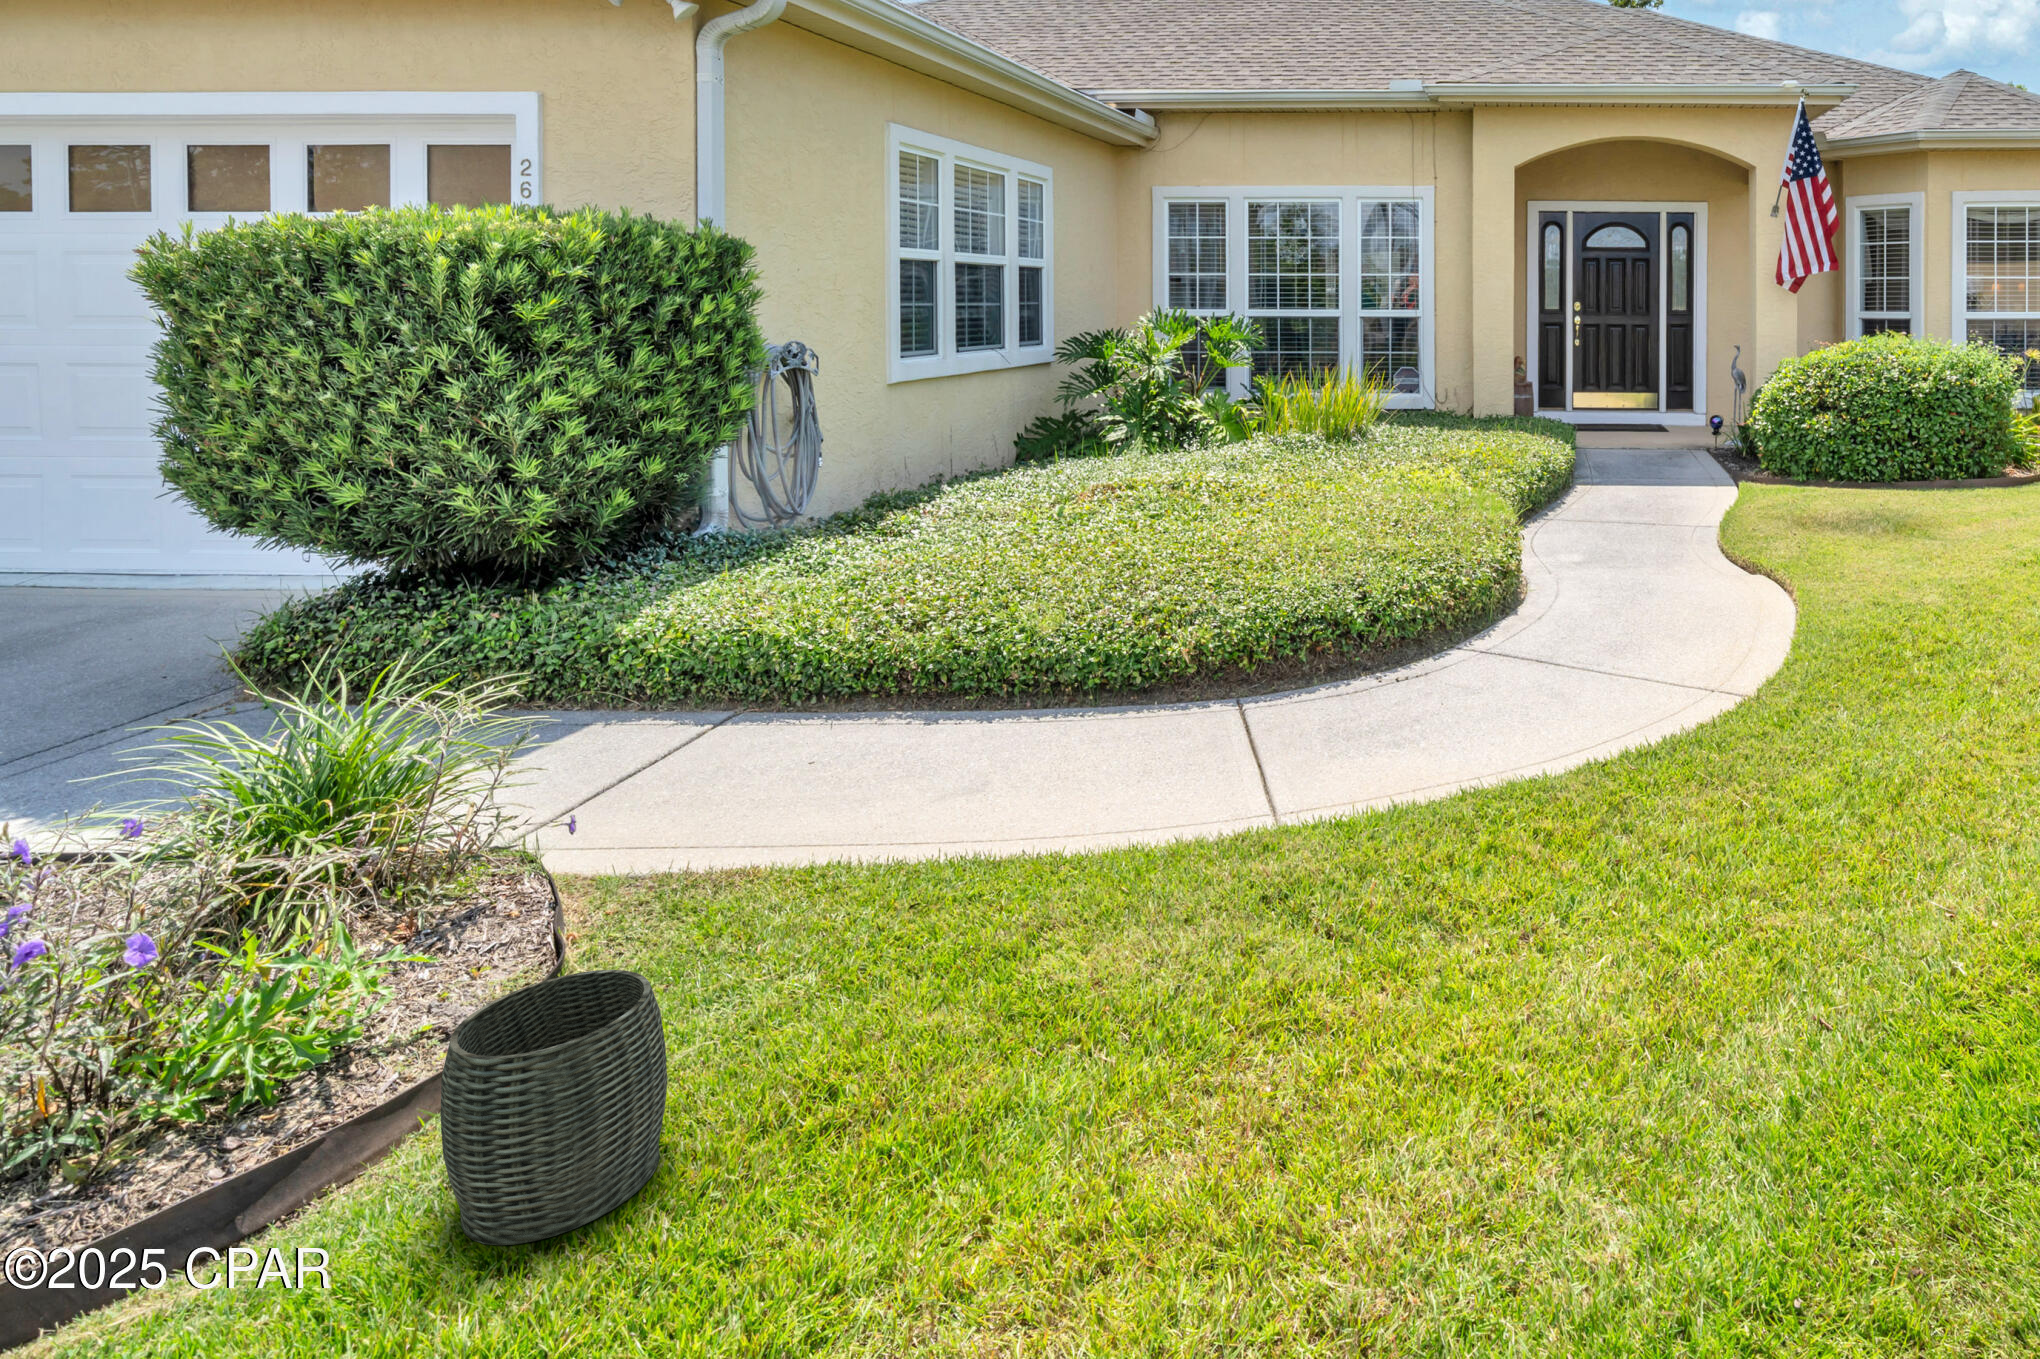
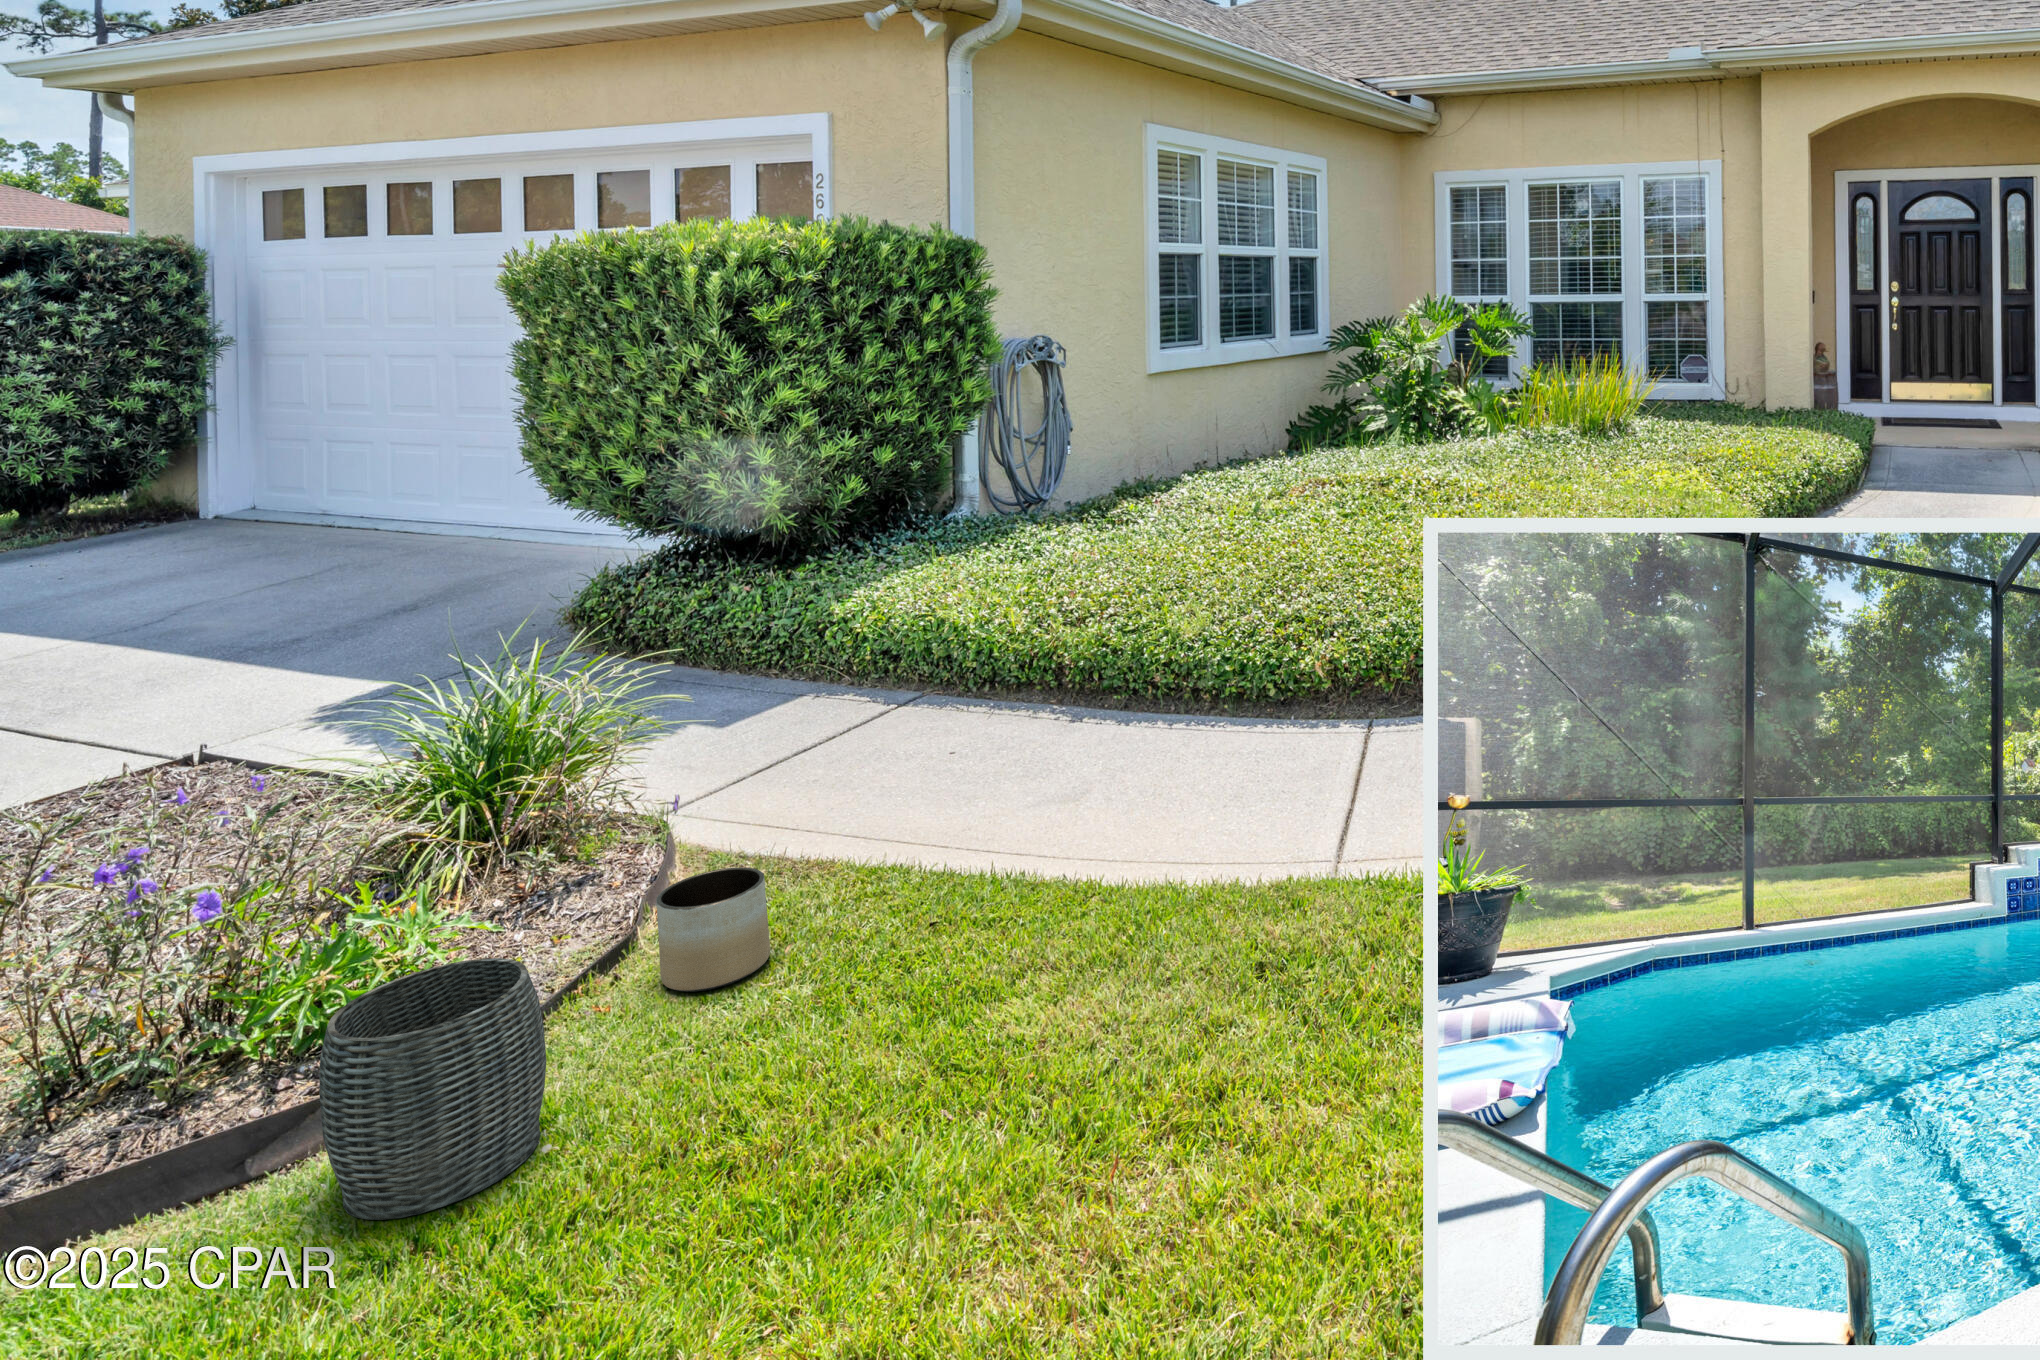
planter: none [674,874,788,1002] -> present [656,867,770,992]

